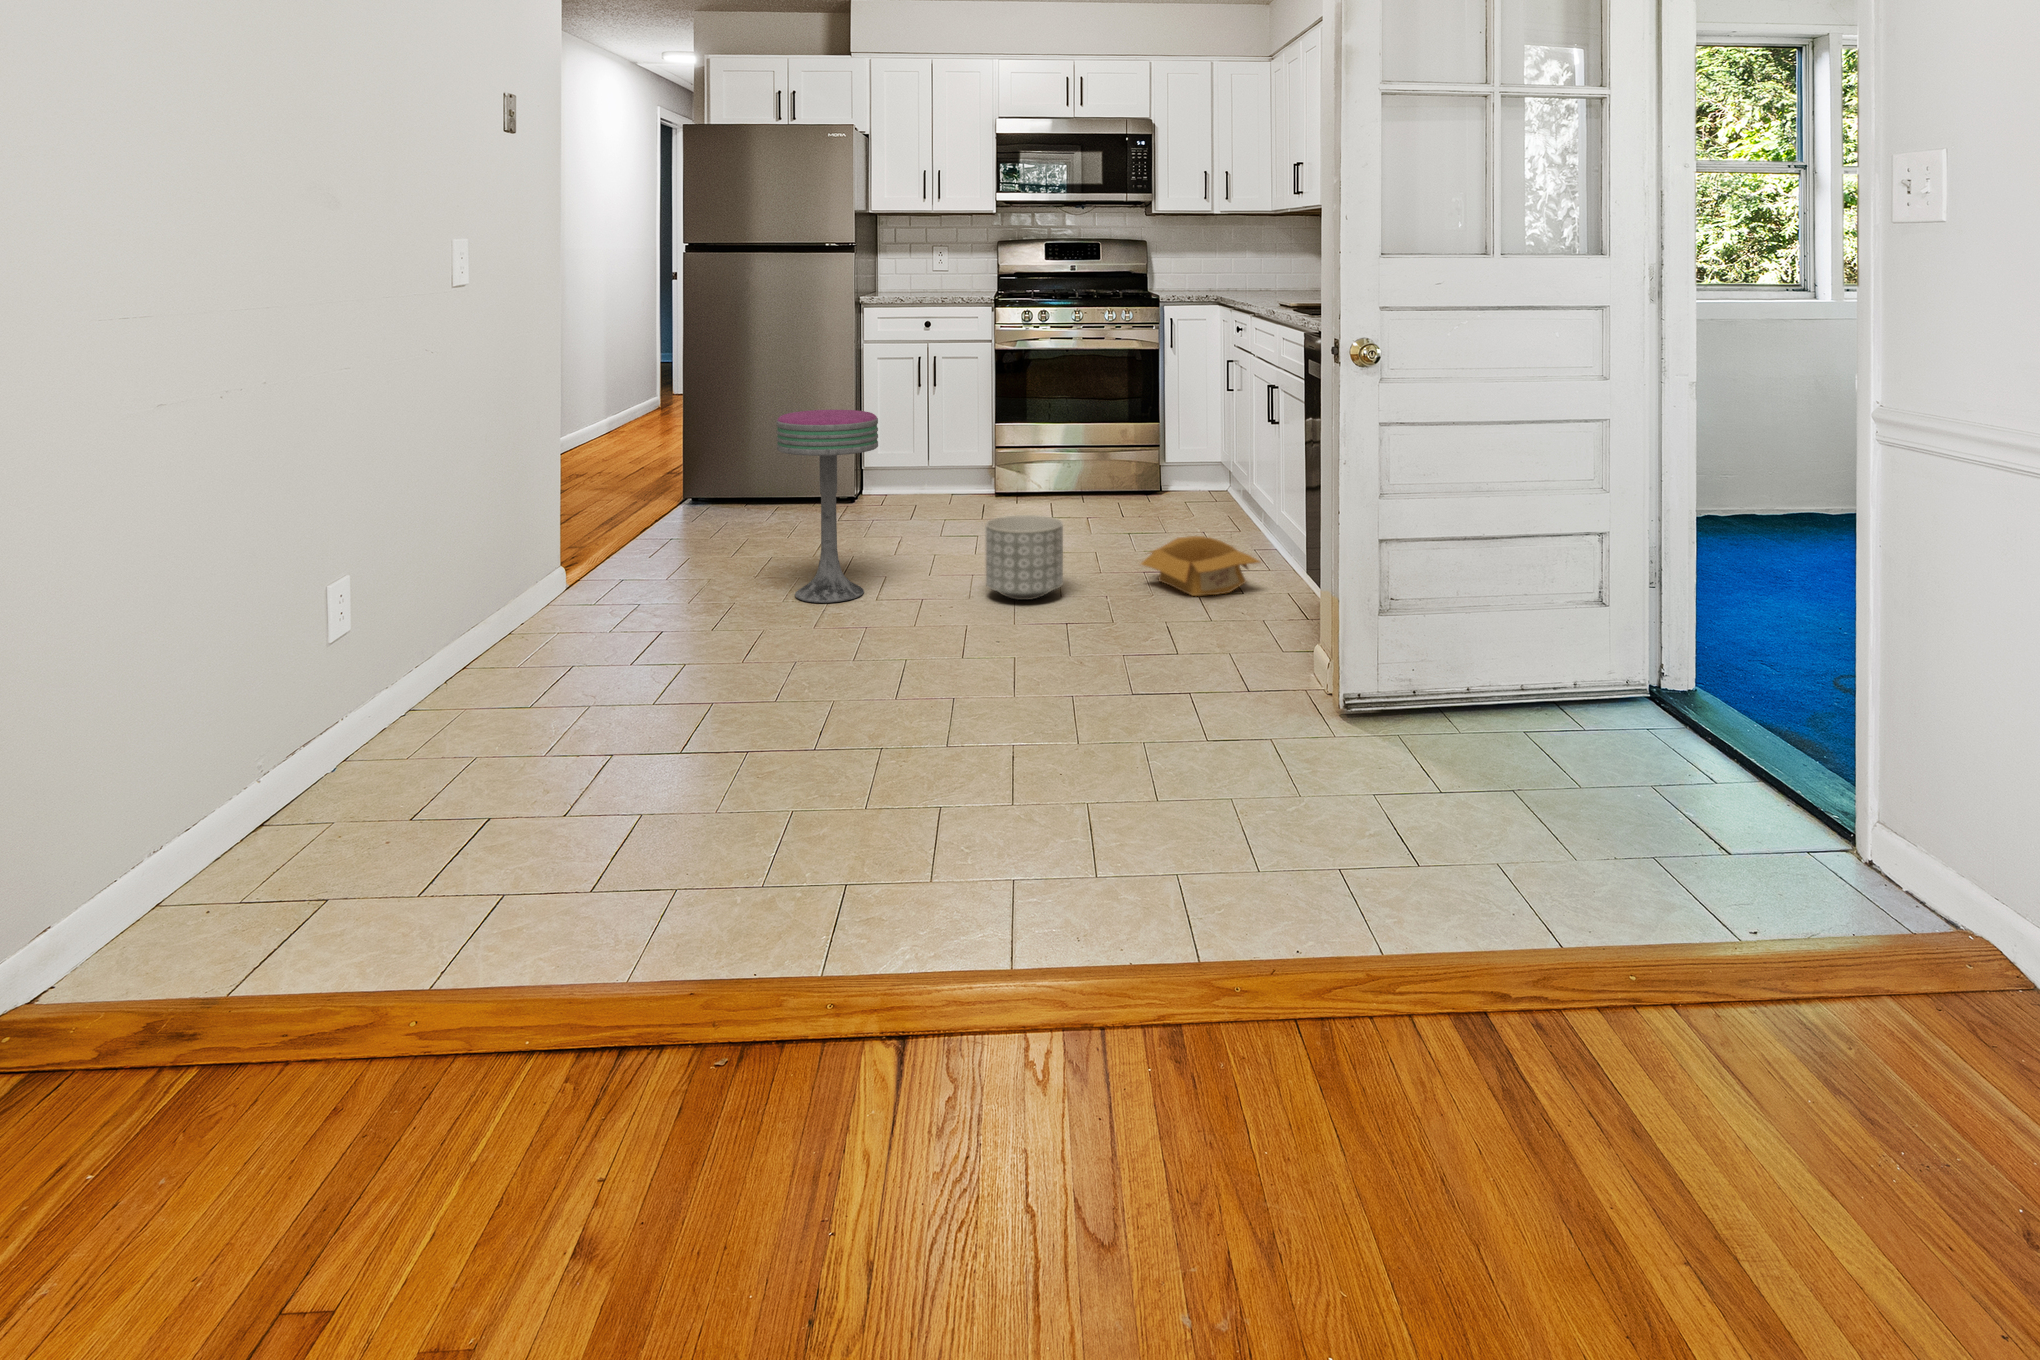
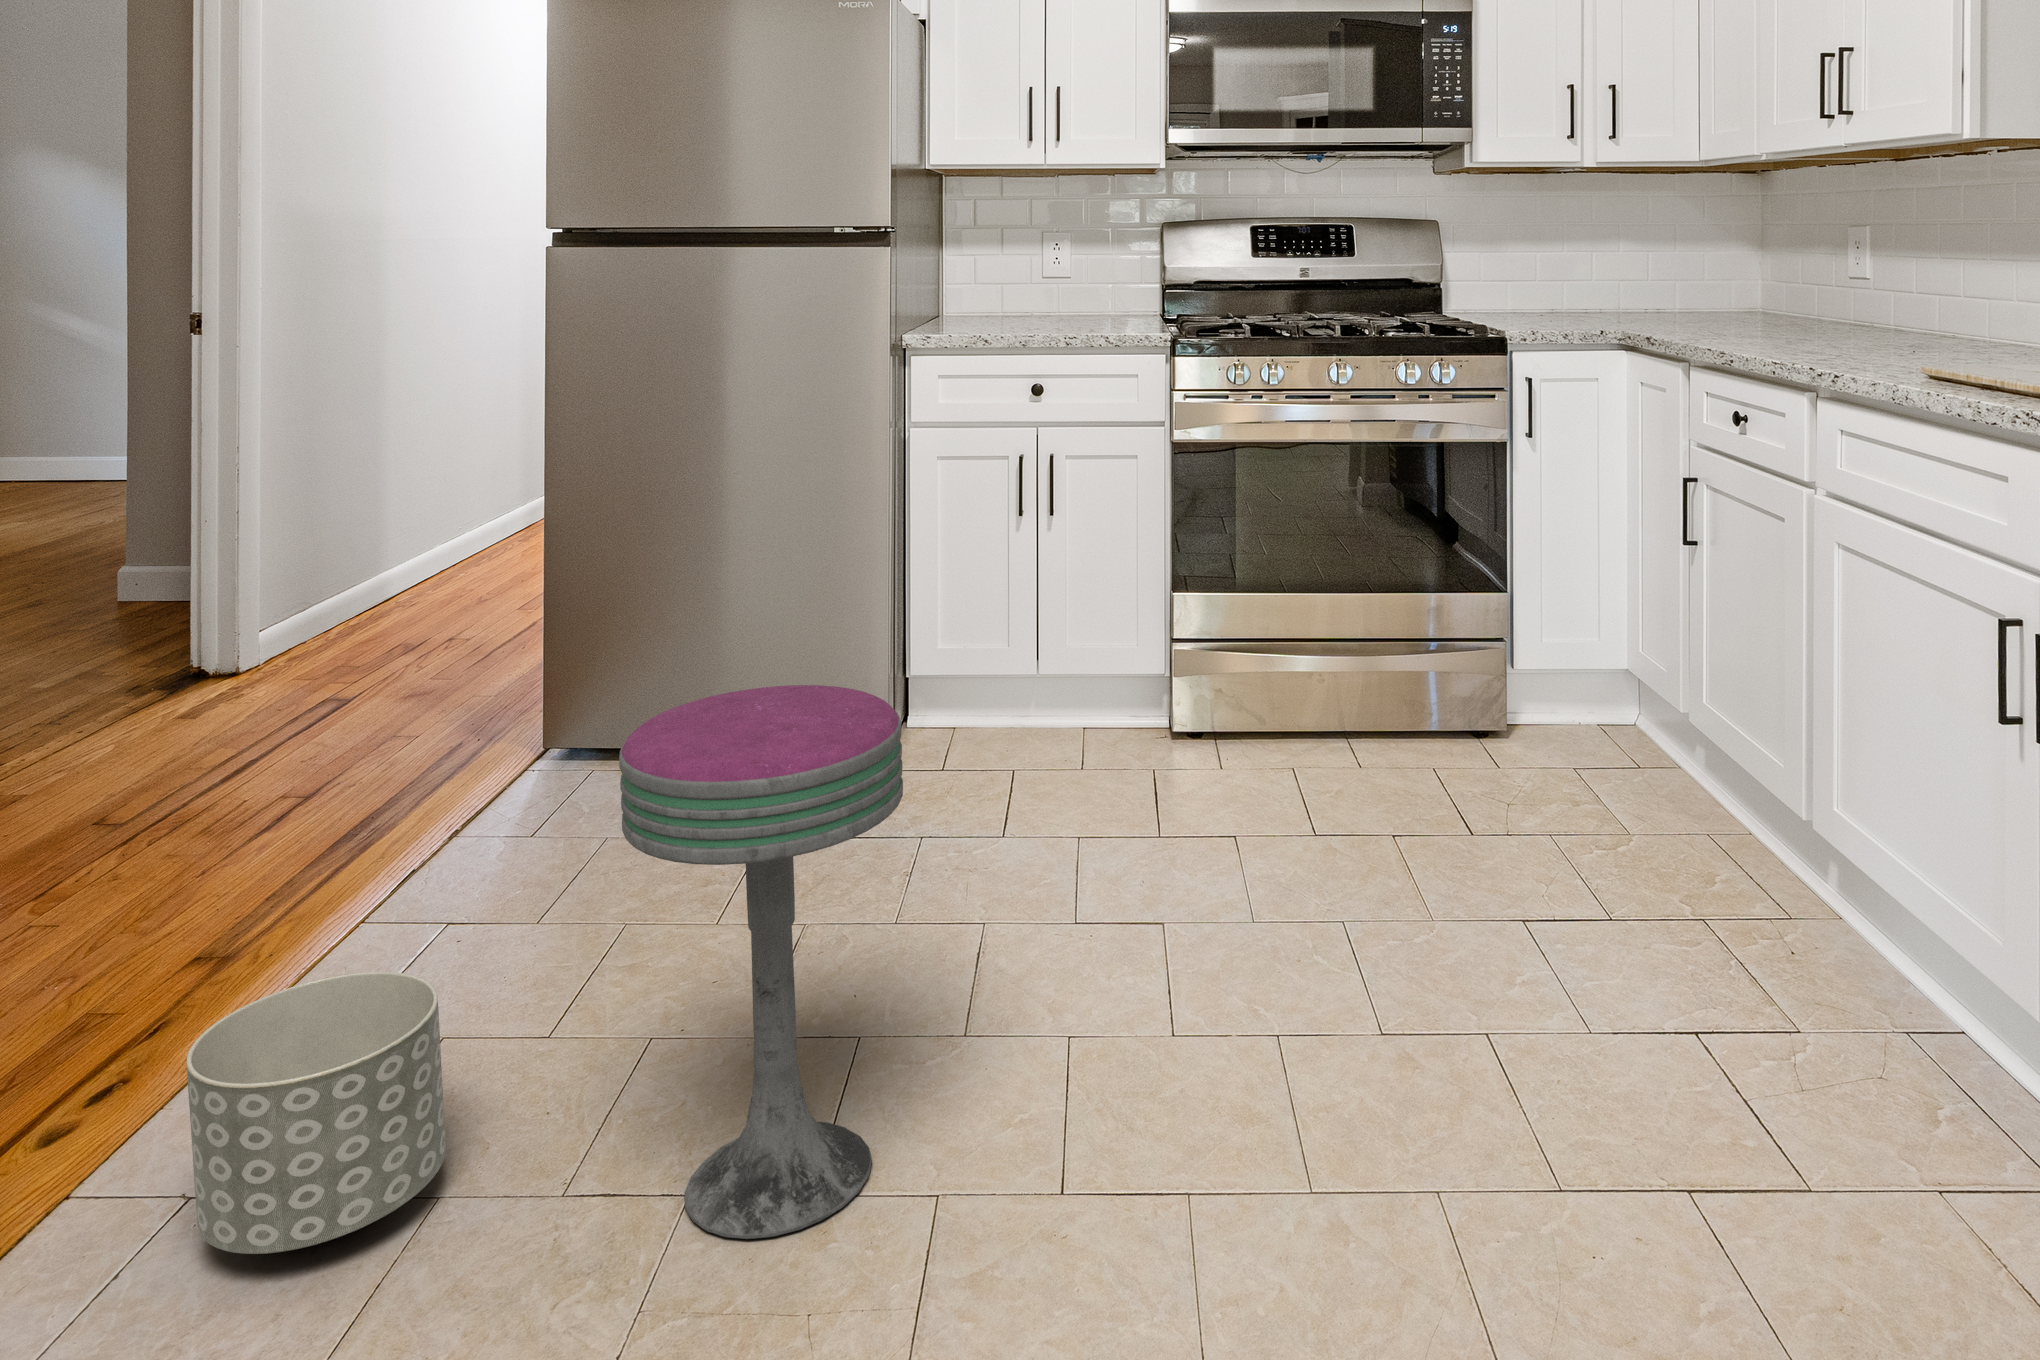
planter: present [986,515,1063,600] -> present [186,972,446,1254]
cardboard box: present [1141,536,1260,596] -> none [1565,941,1881,1159]

